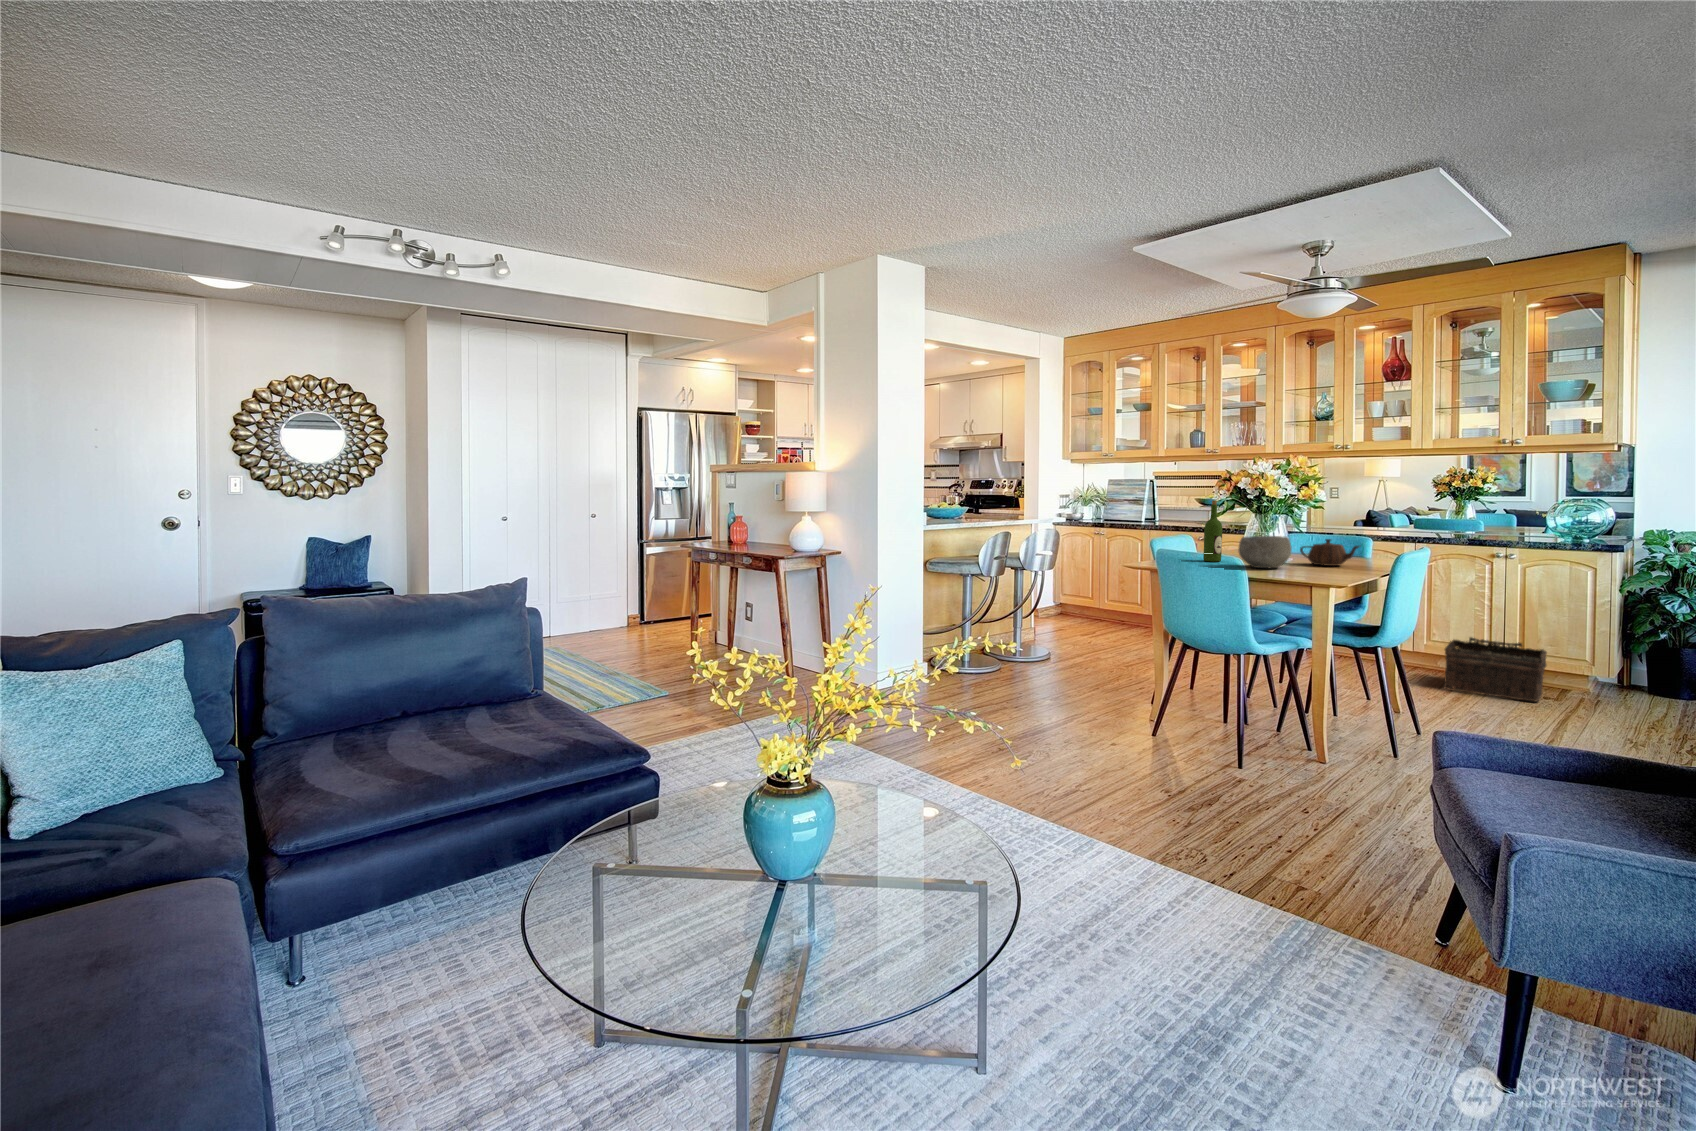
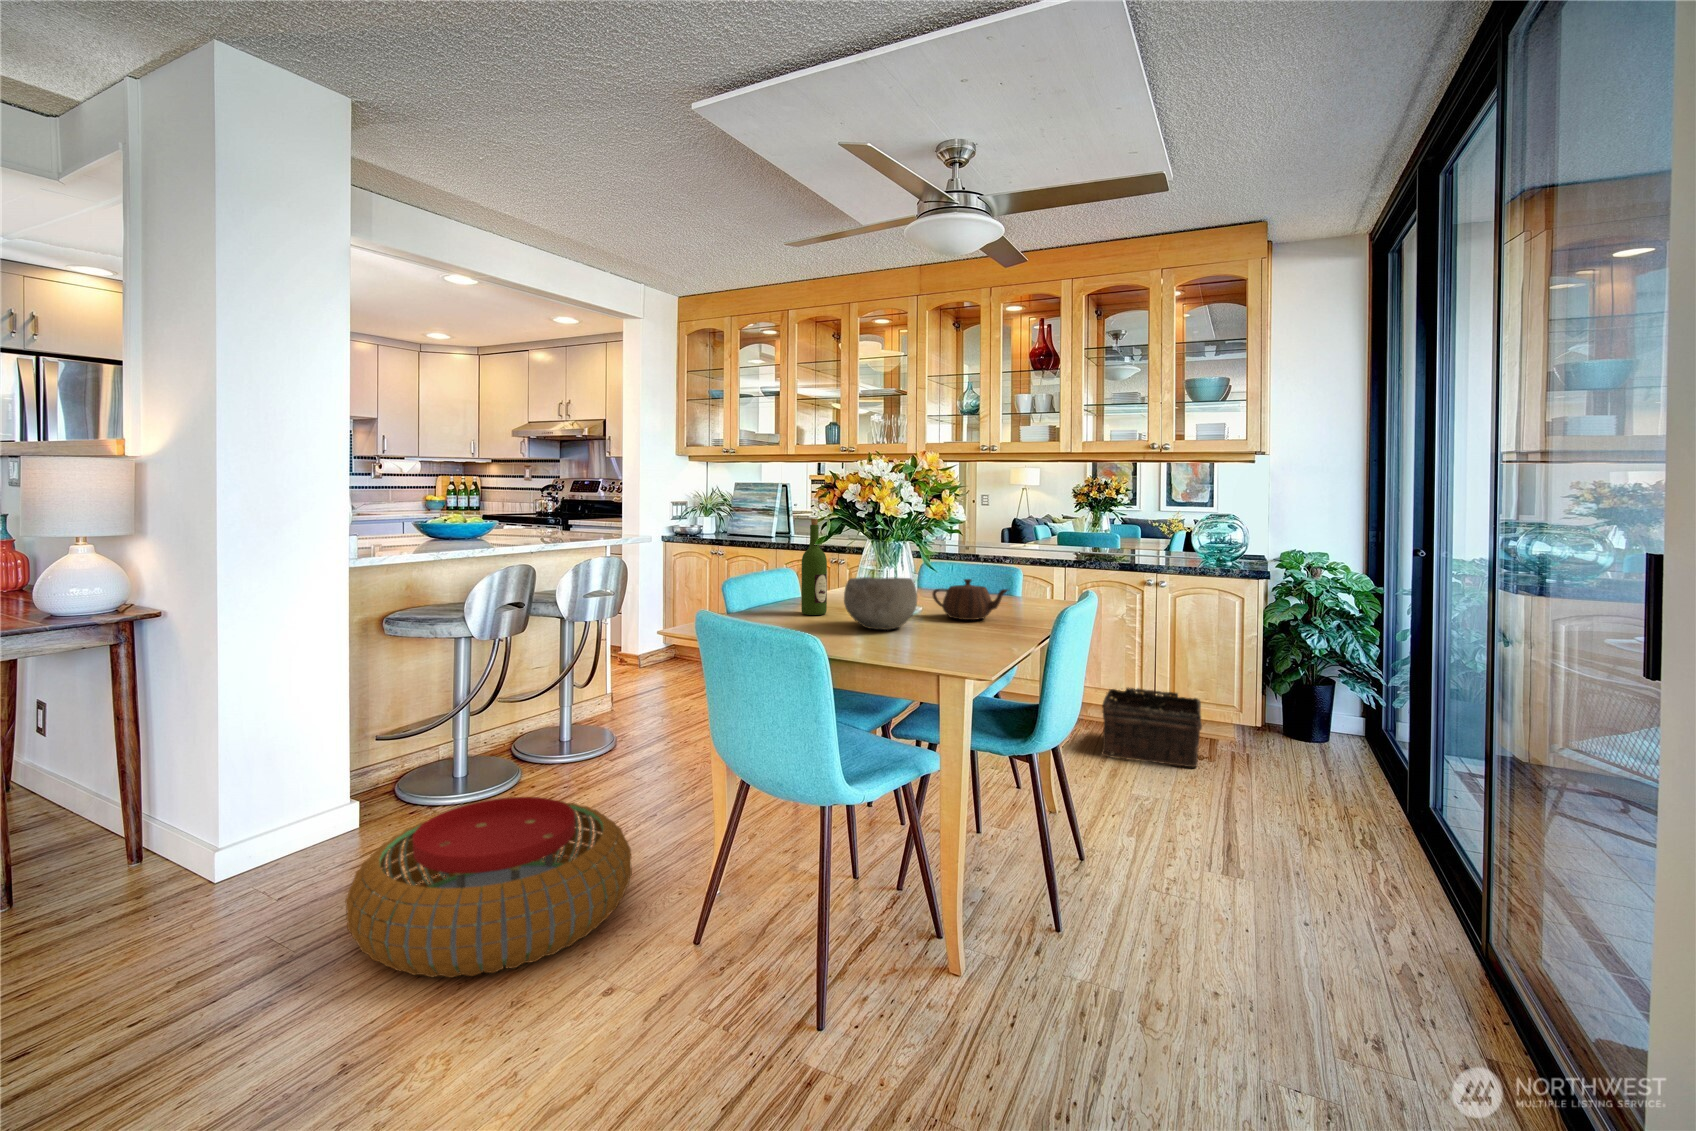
pouf: none [955,659,1100,735] -> present [346,797,632,978]

